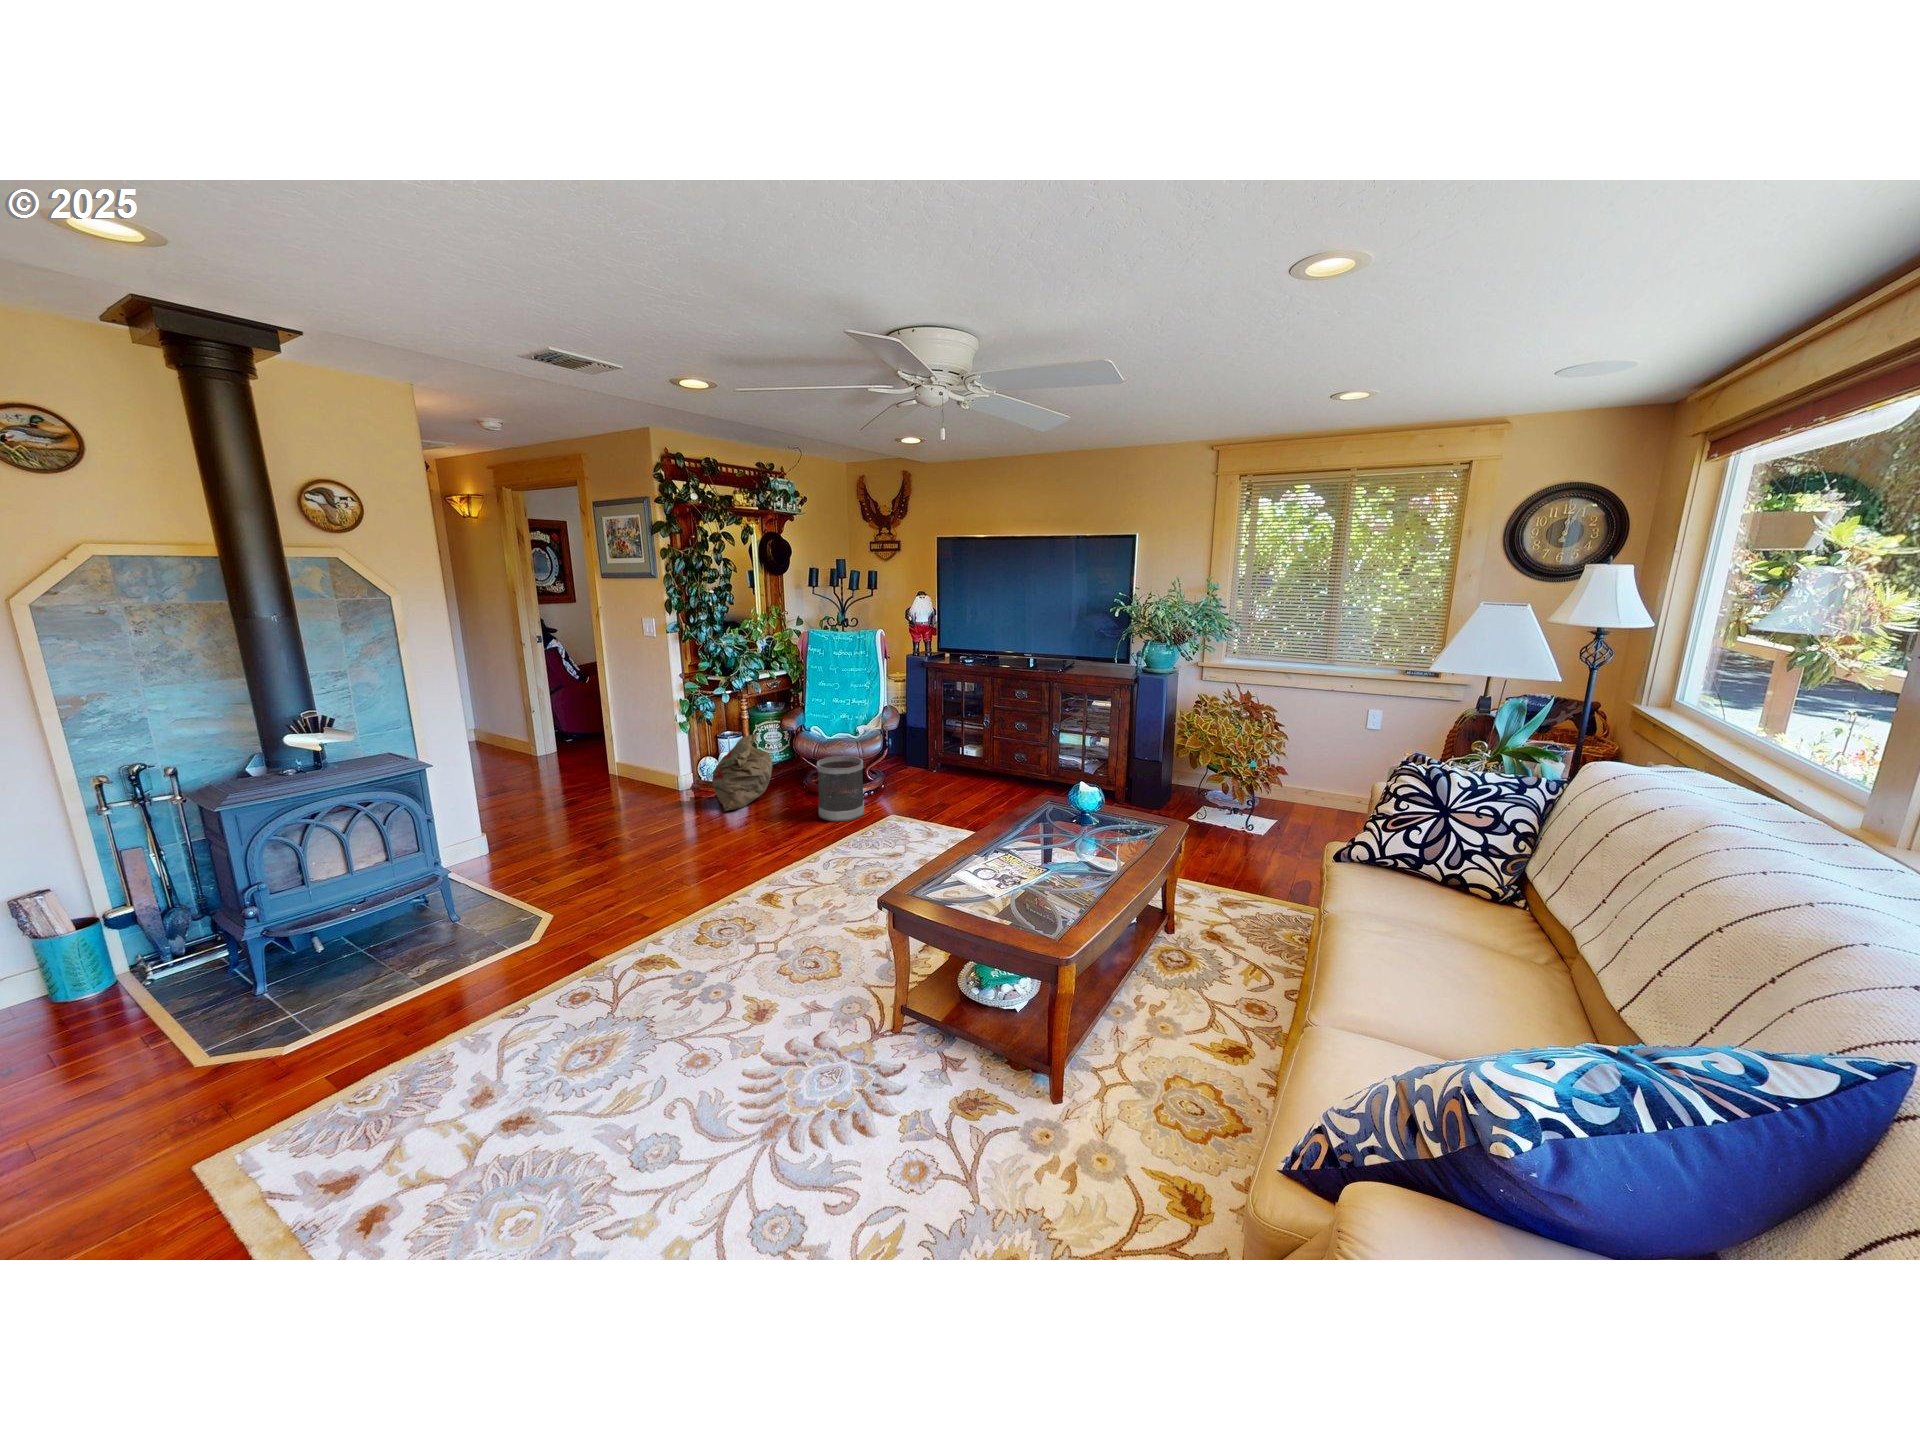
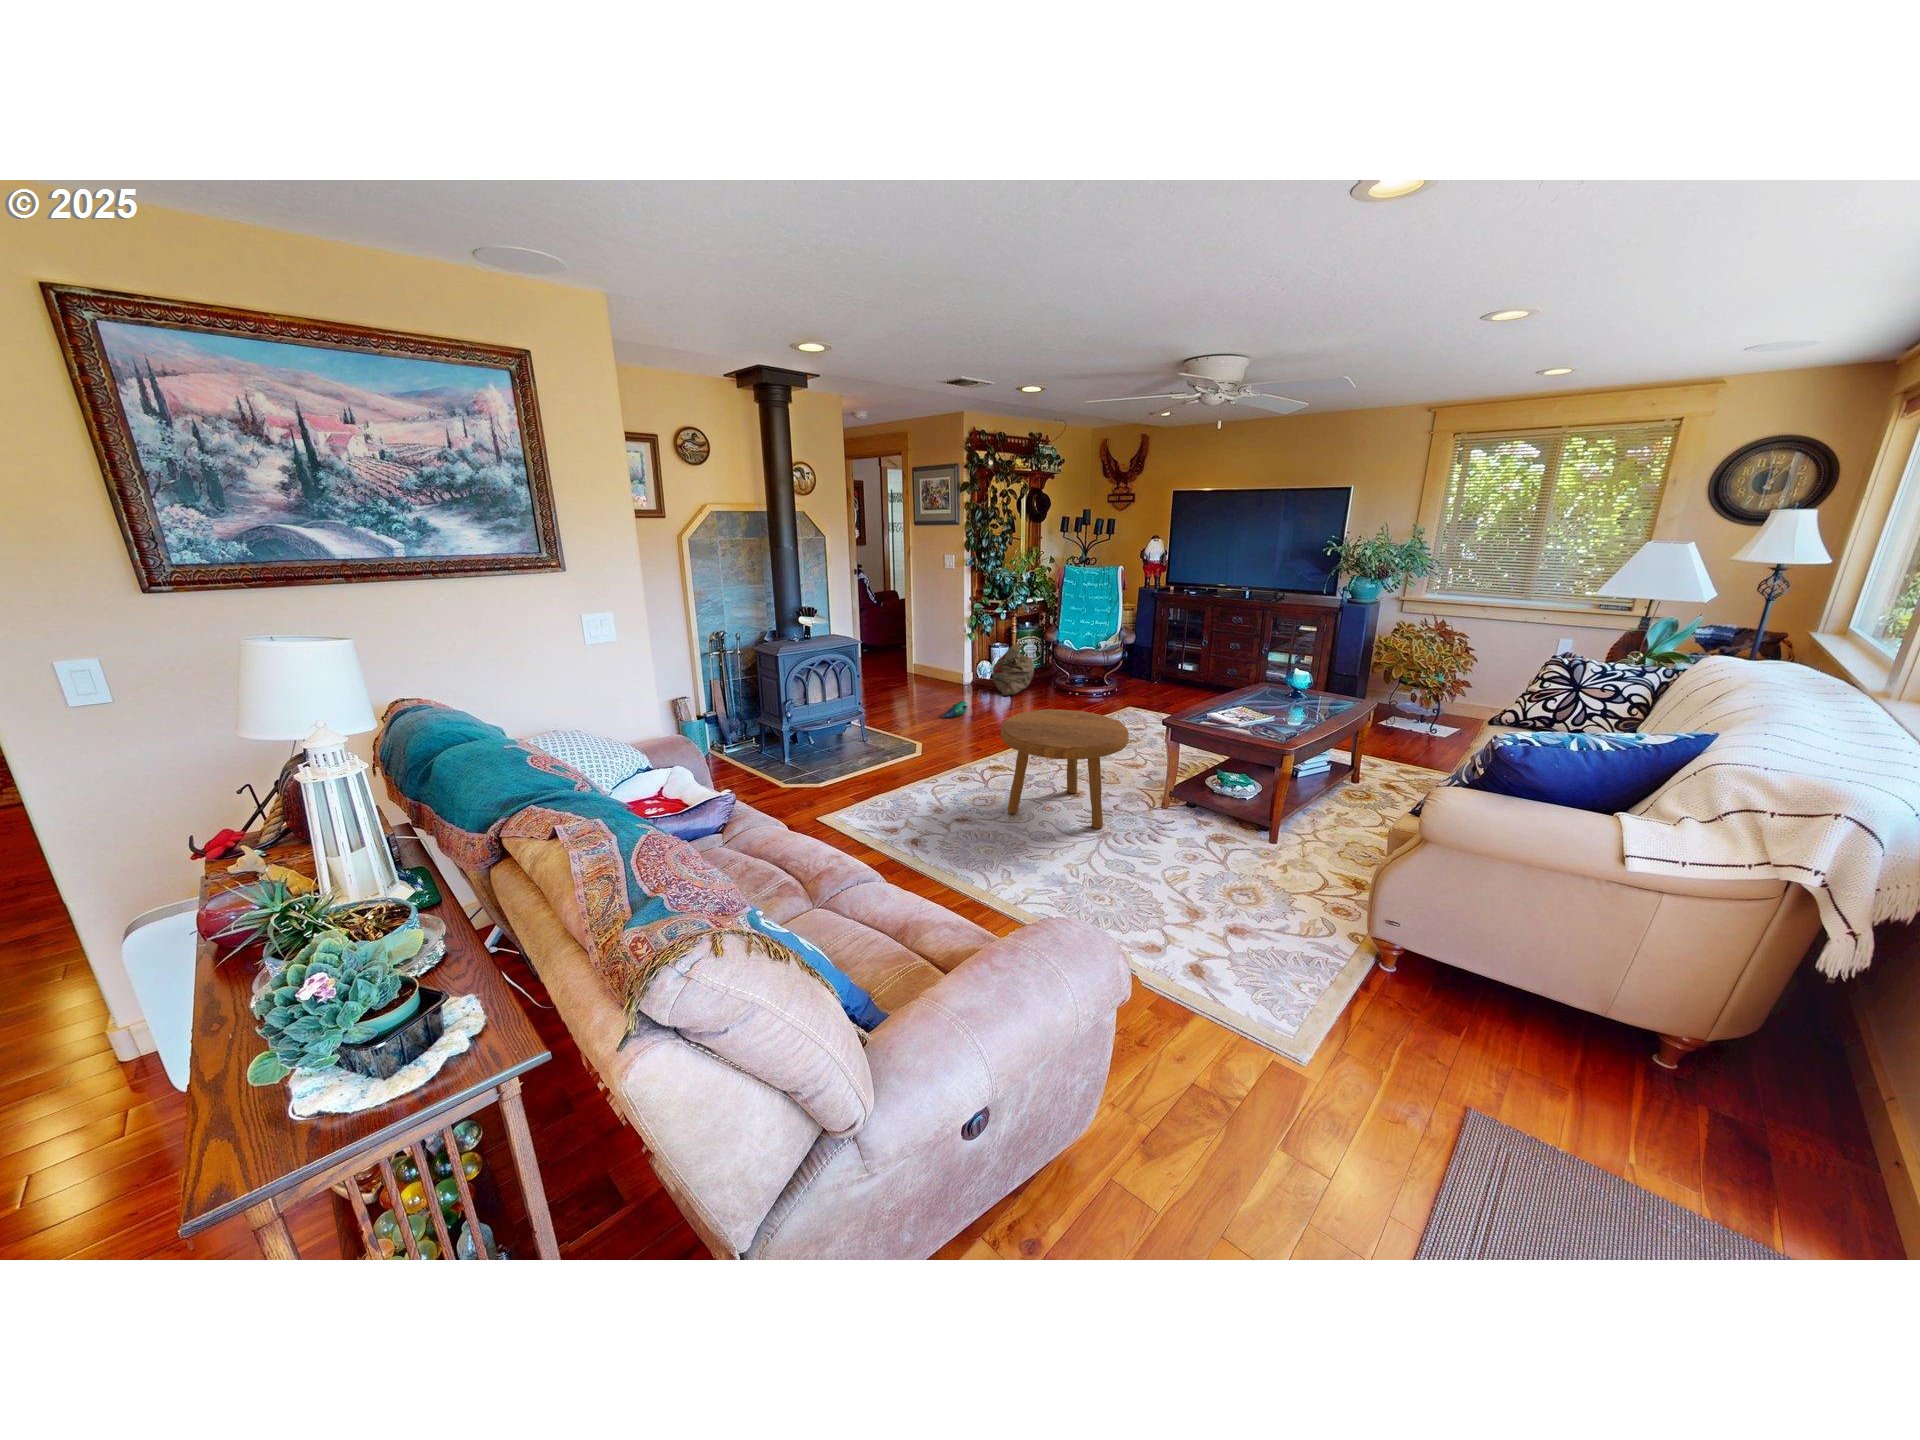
wastebasket: present [817,756,864,822] -> none [1072,660,1109,706]
plush toy: none [610,832,656,862] -> present [942,701,968,718]
footstool: none [586,883,824,1116] -> present [1001,709,1129,829]

